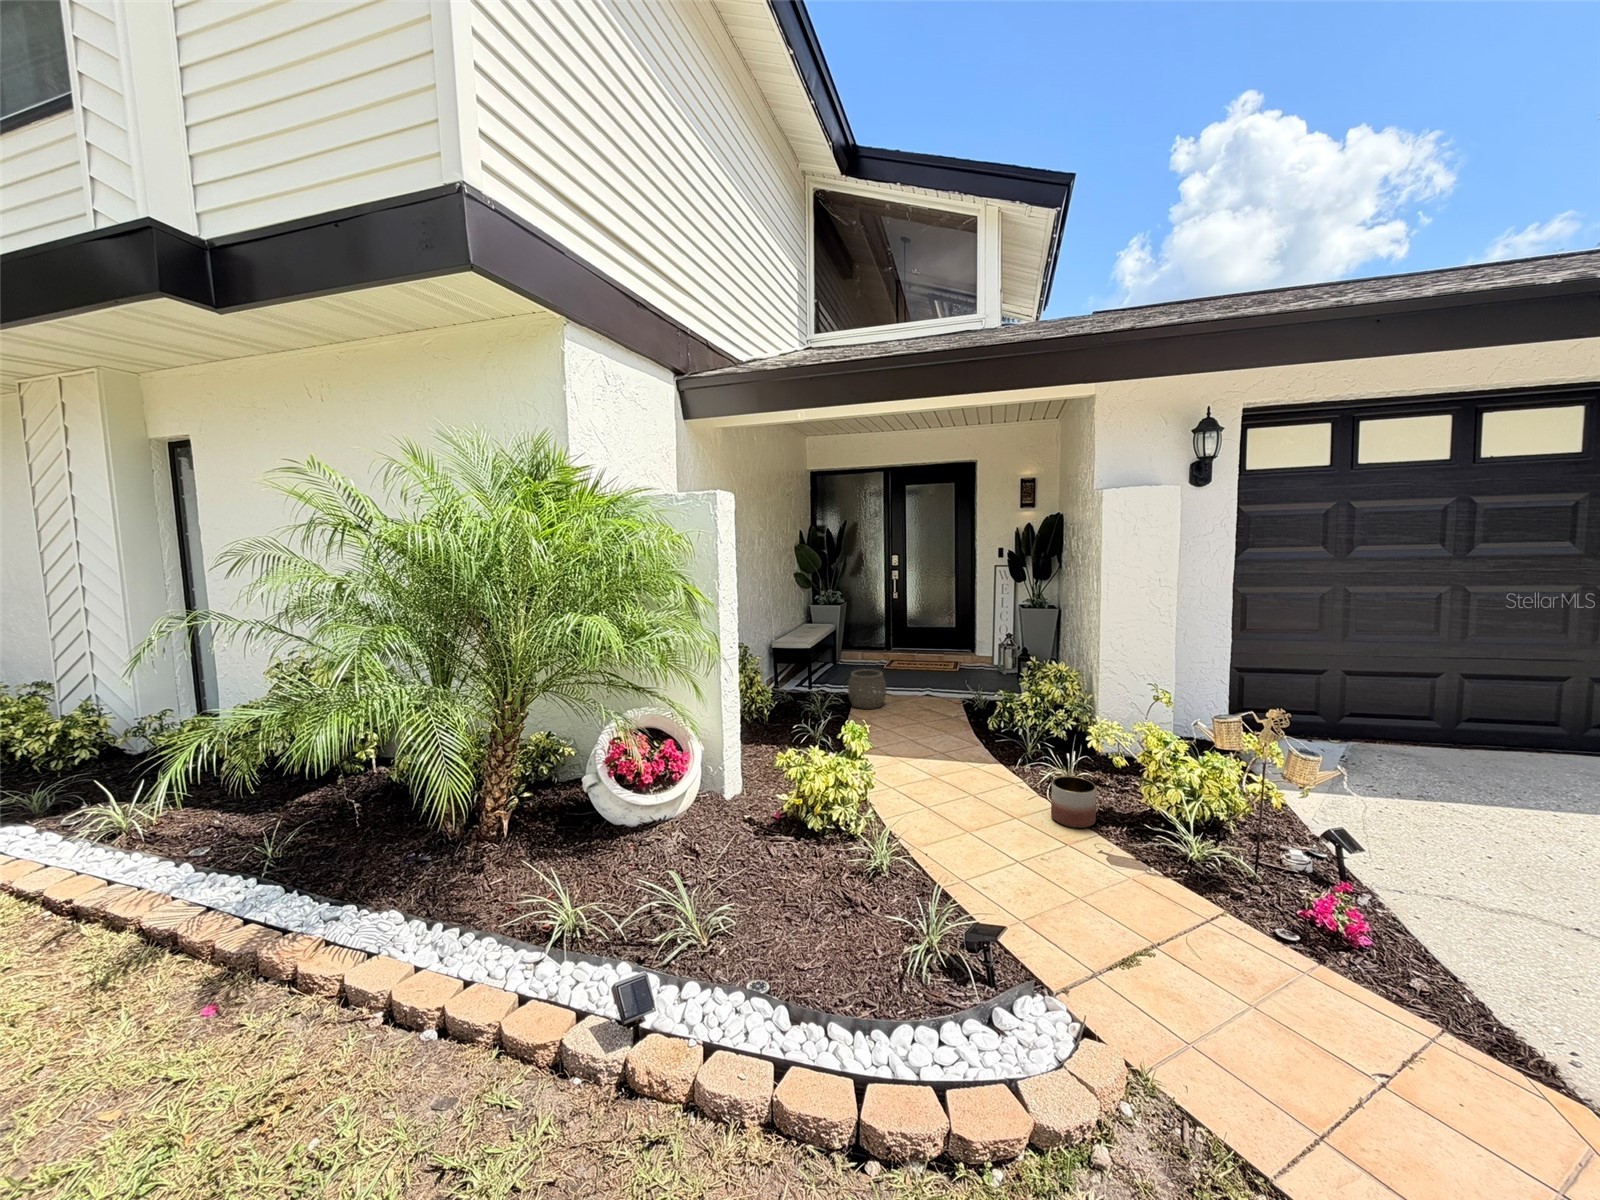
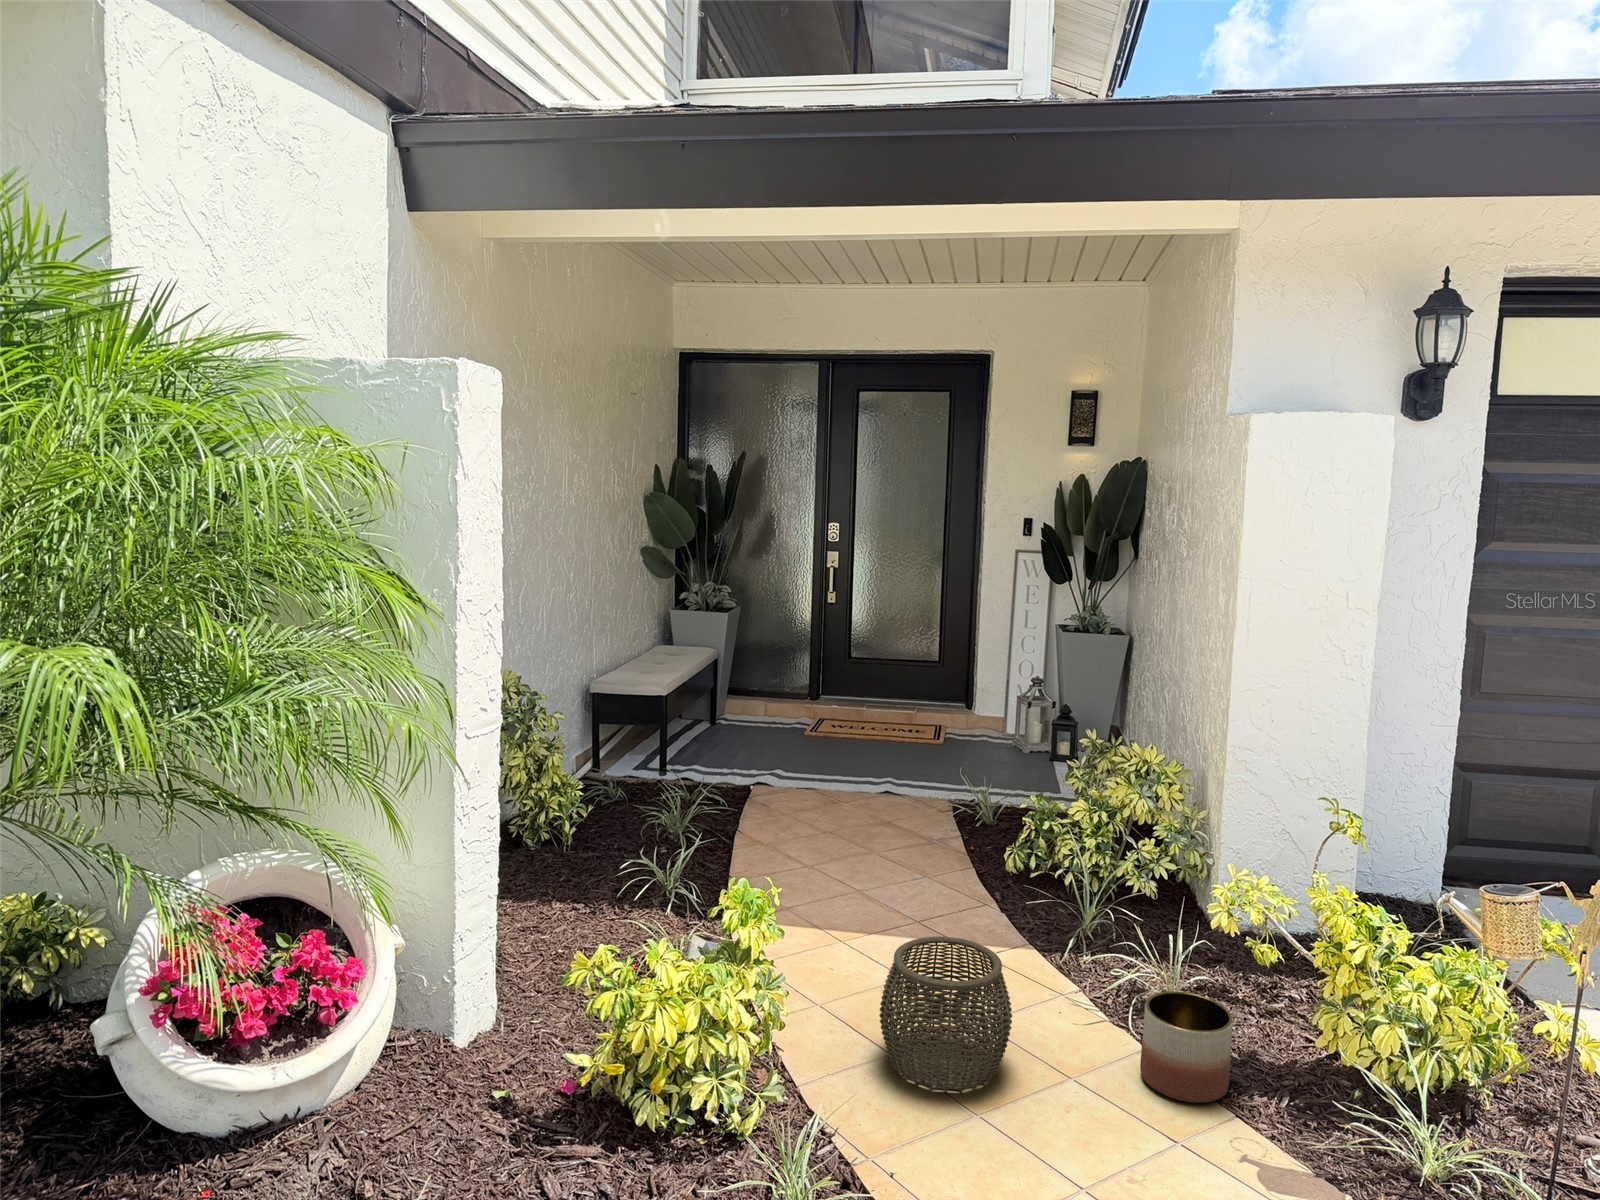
woven basket: present [848,669,886,709] -> present [879,936,1012,1092]

